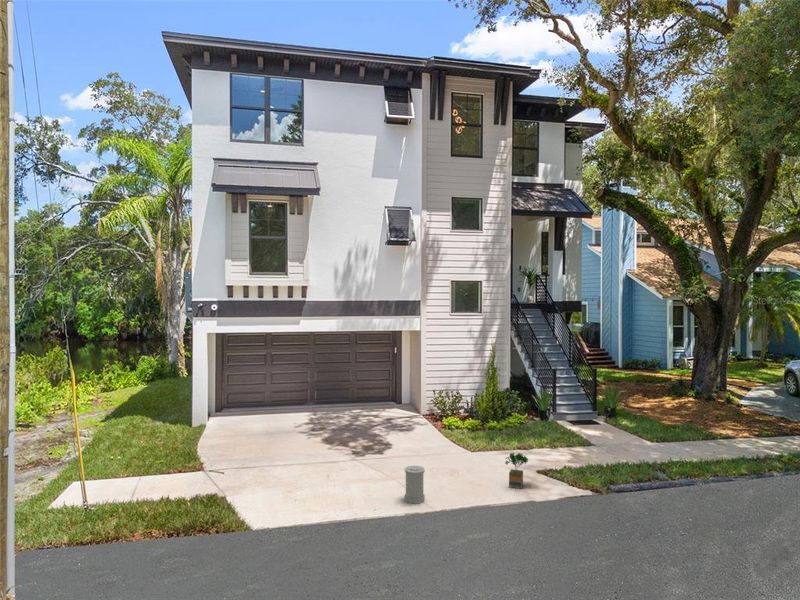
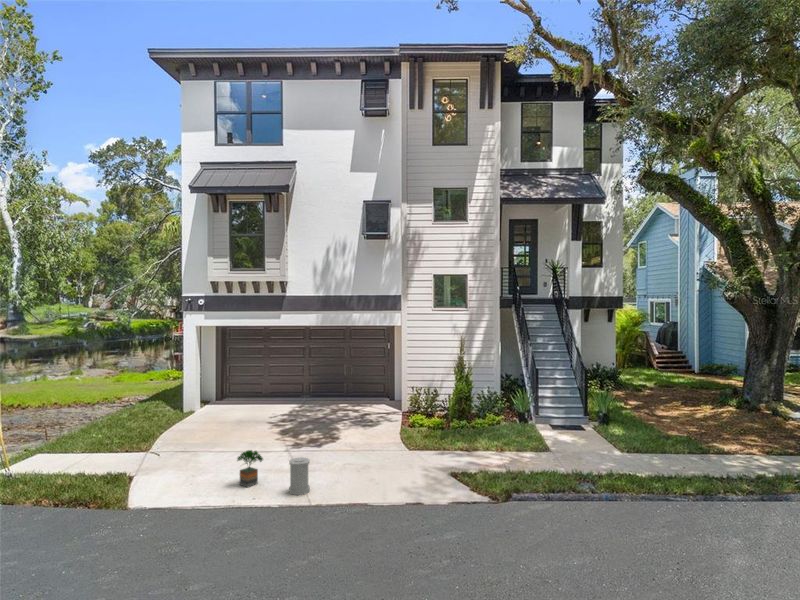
potted tree: present [505,453,528,489] -> present [238,450,263,487]

